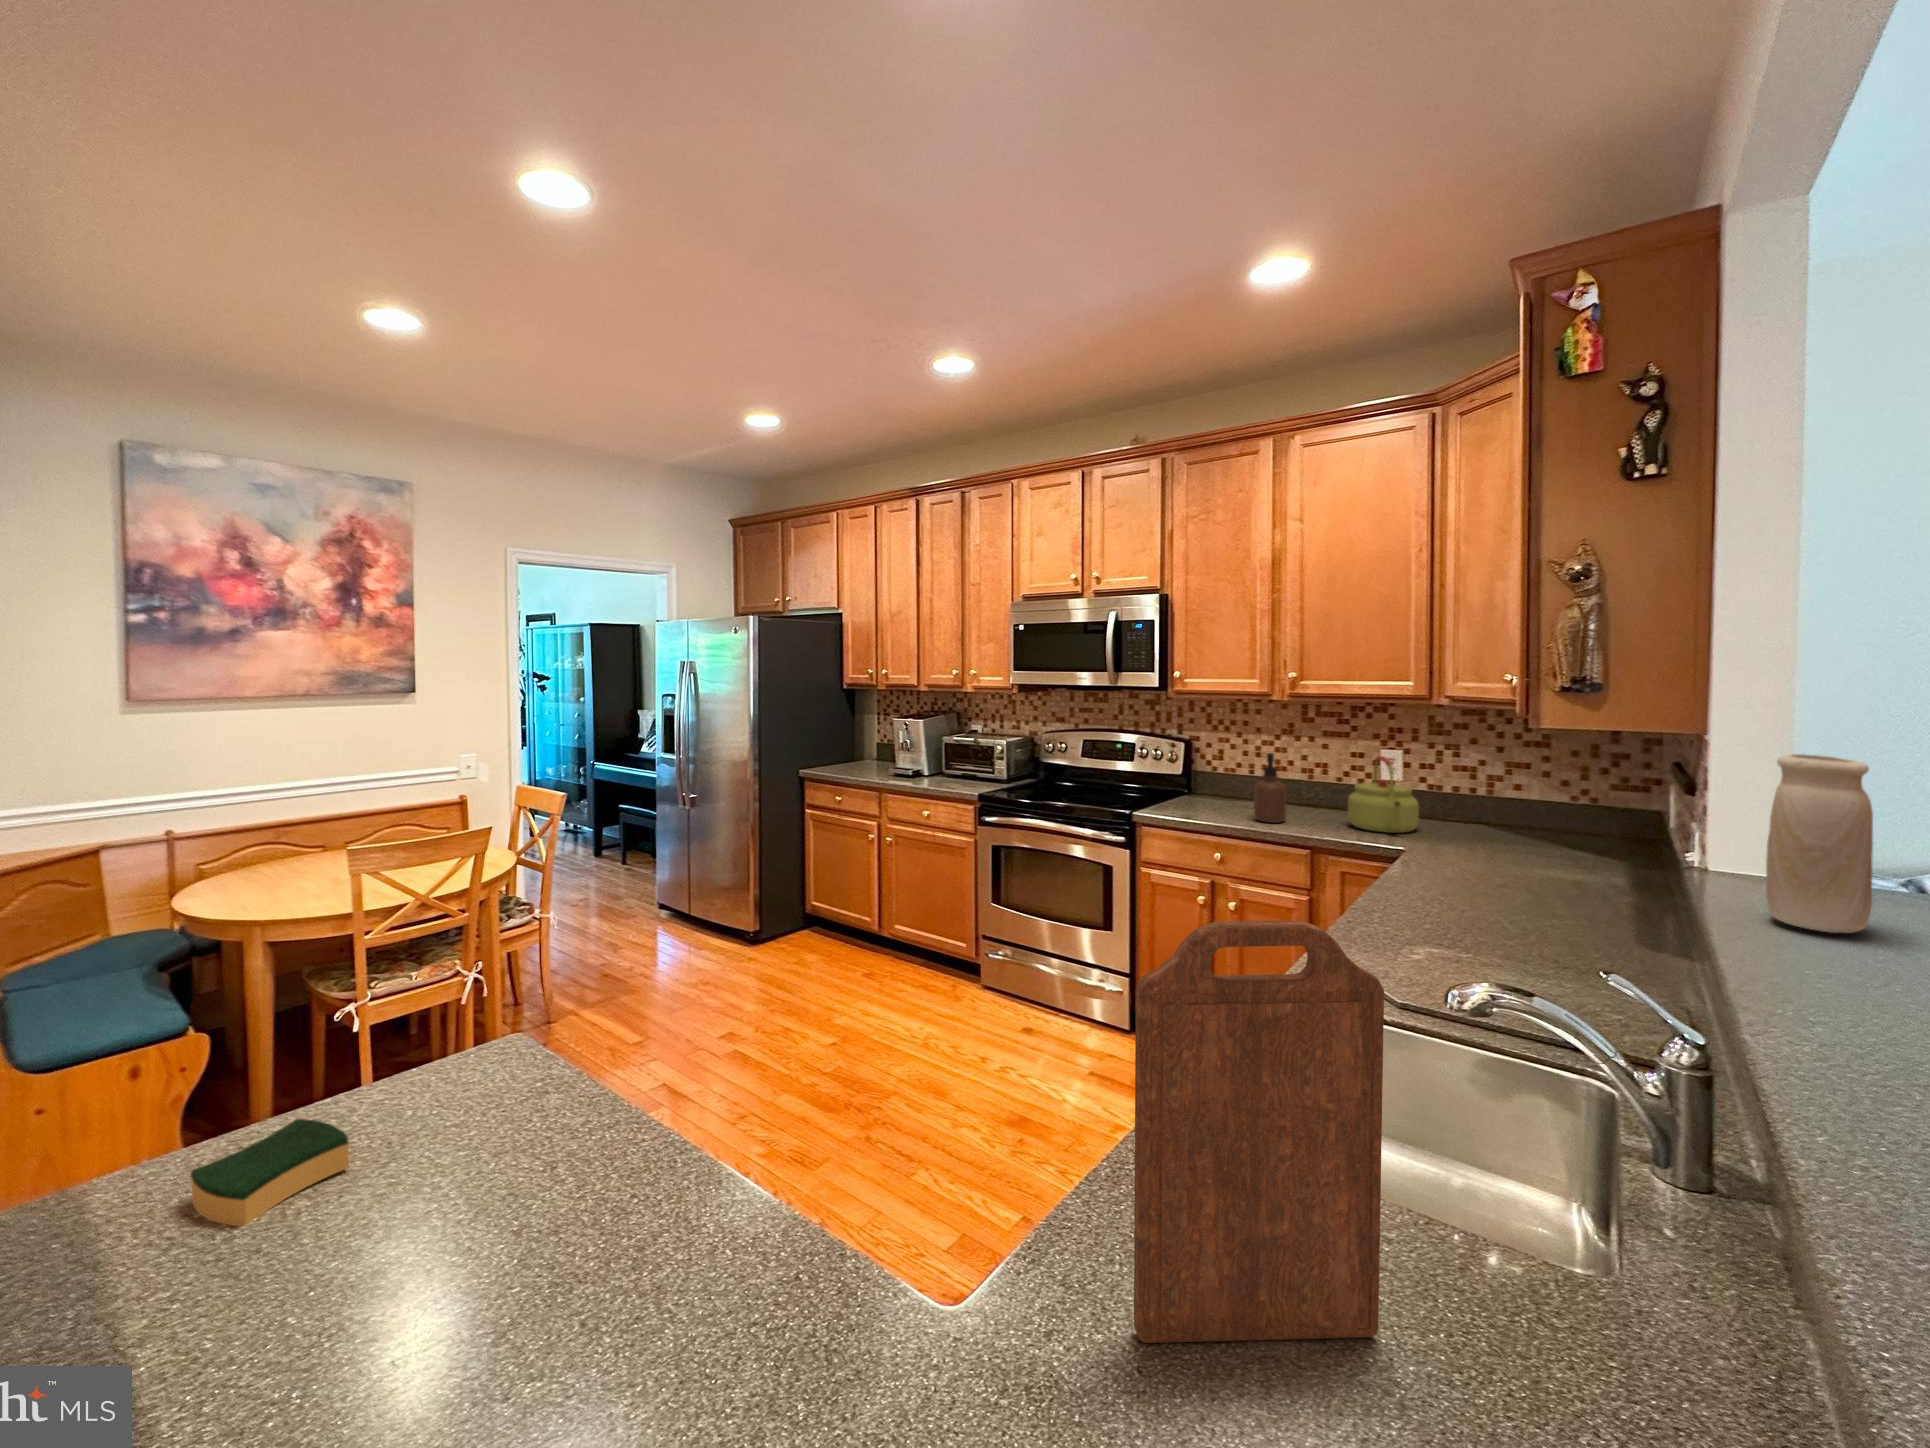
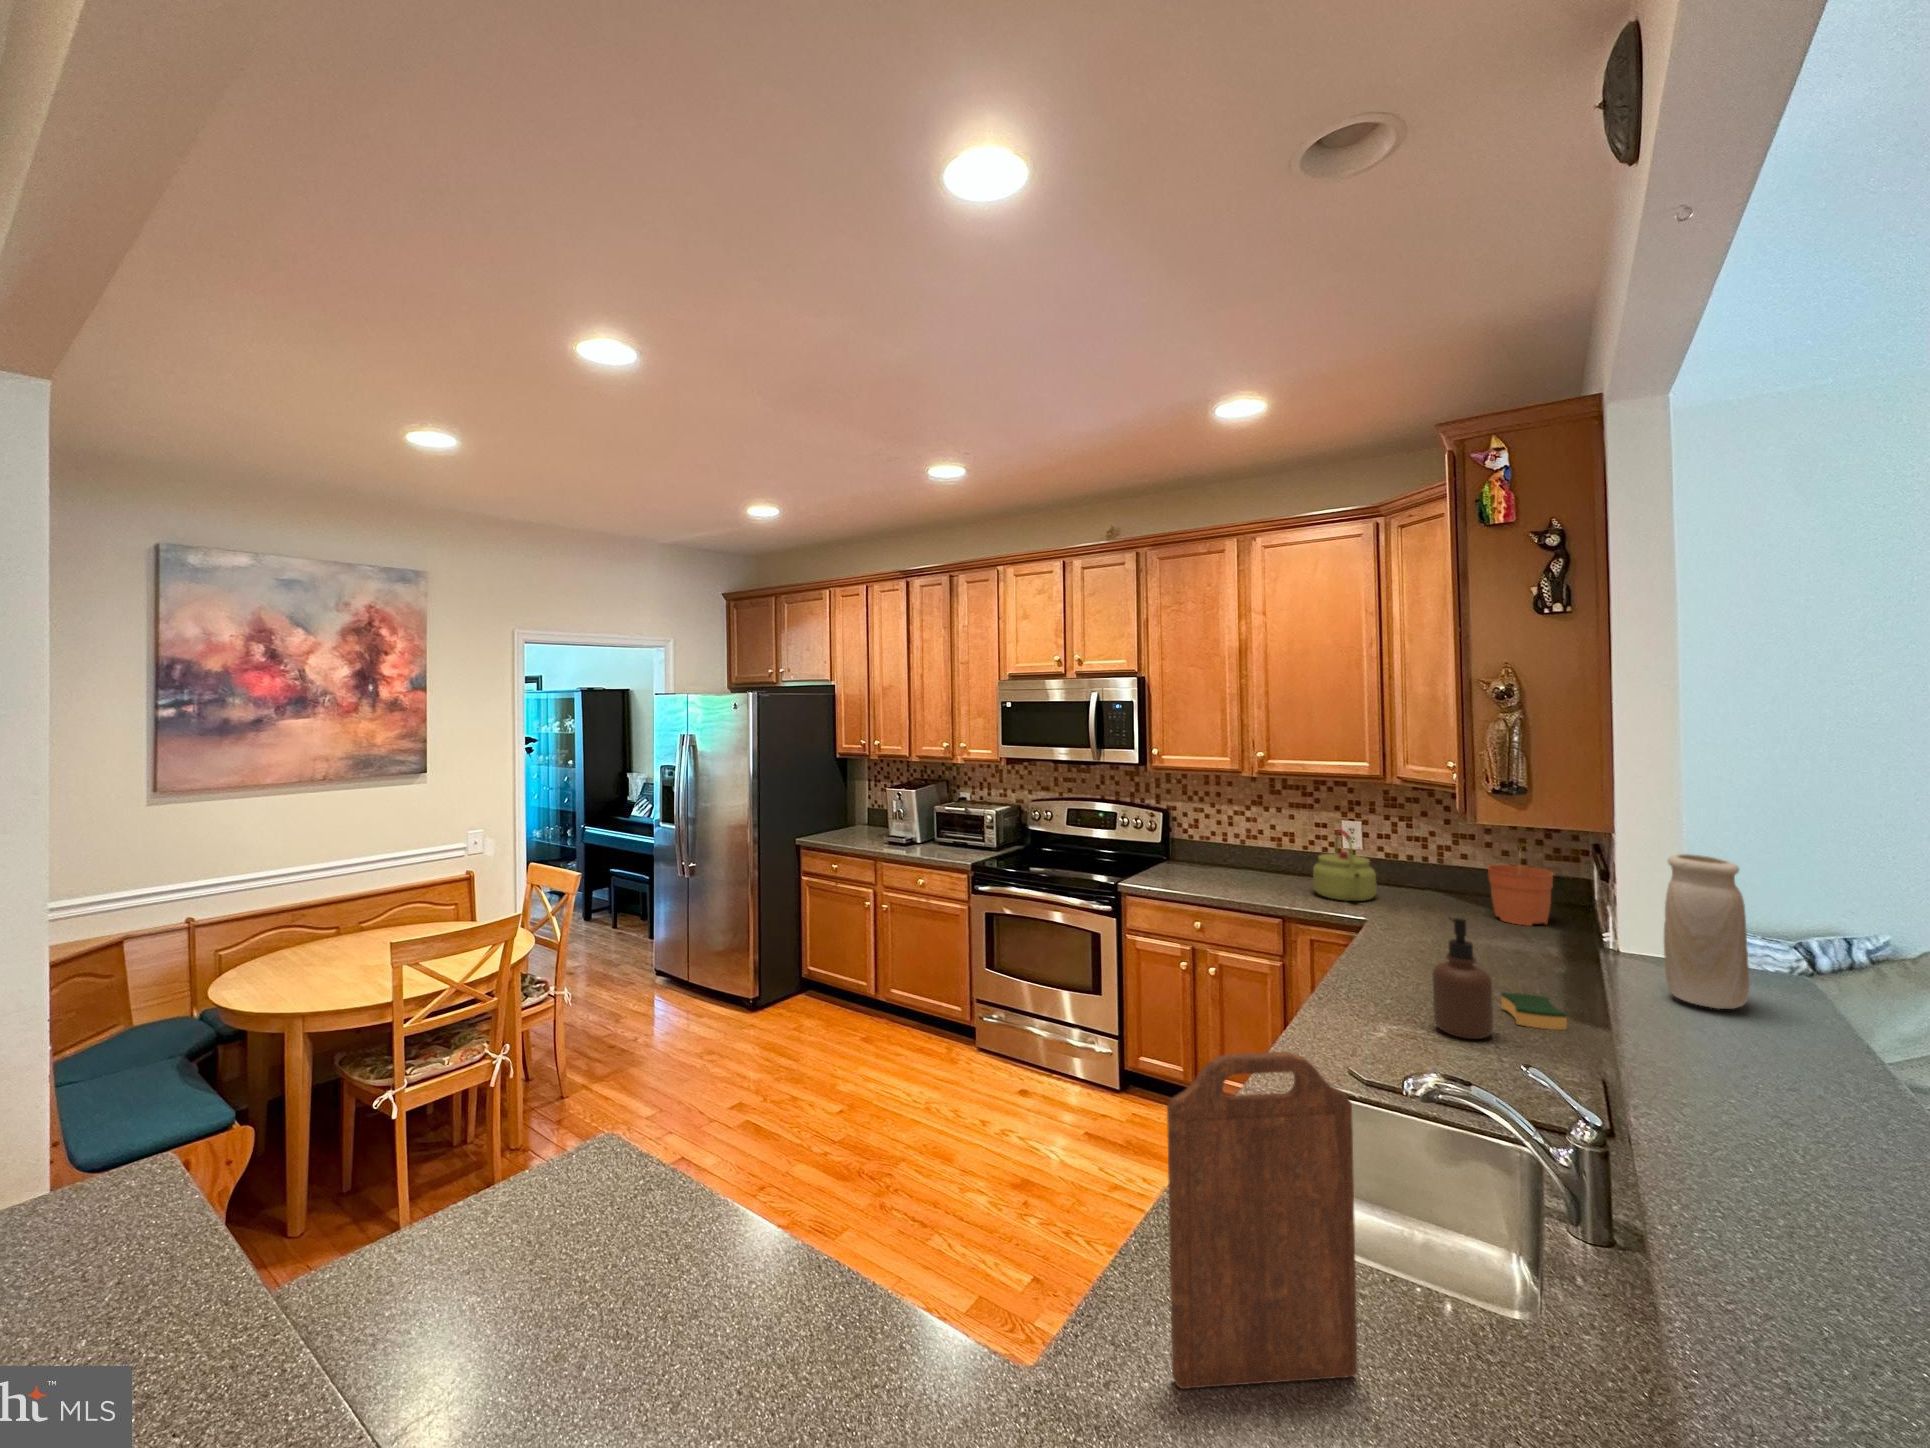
soap dispenser: present [1254,753,1286,823] -> present [1433,917,1493,1039]
plant pot: none [1546,768,1624,858] -> present [1488,850,1553,926]
sponge: present [191,1119,349,1226] -> present [1501,992,1567,1030]

